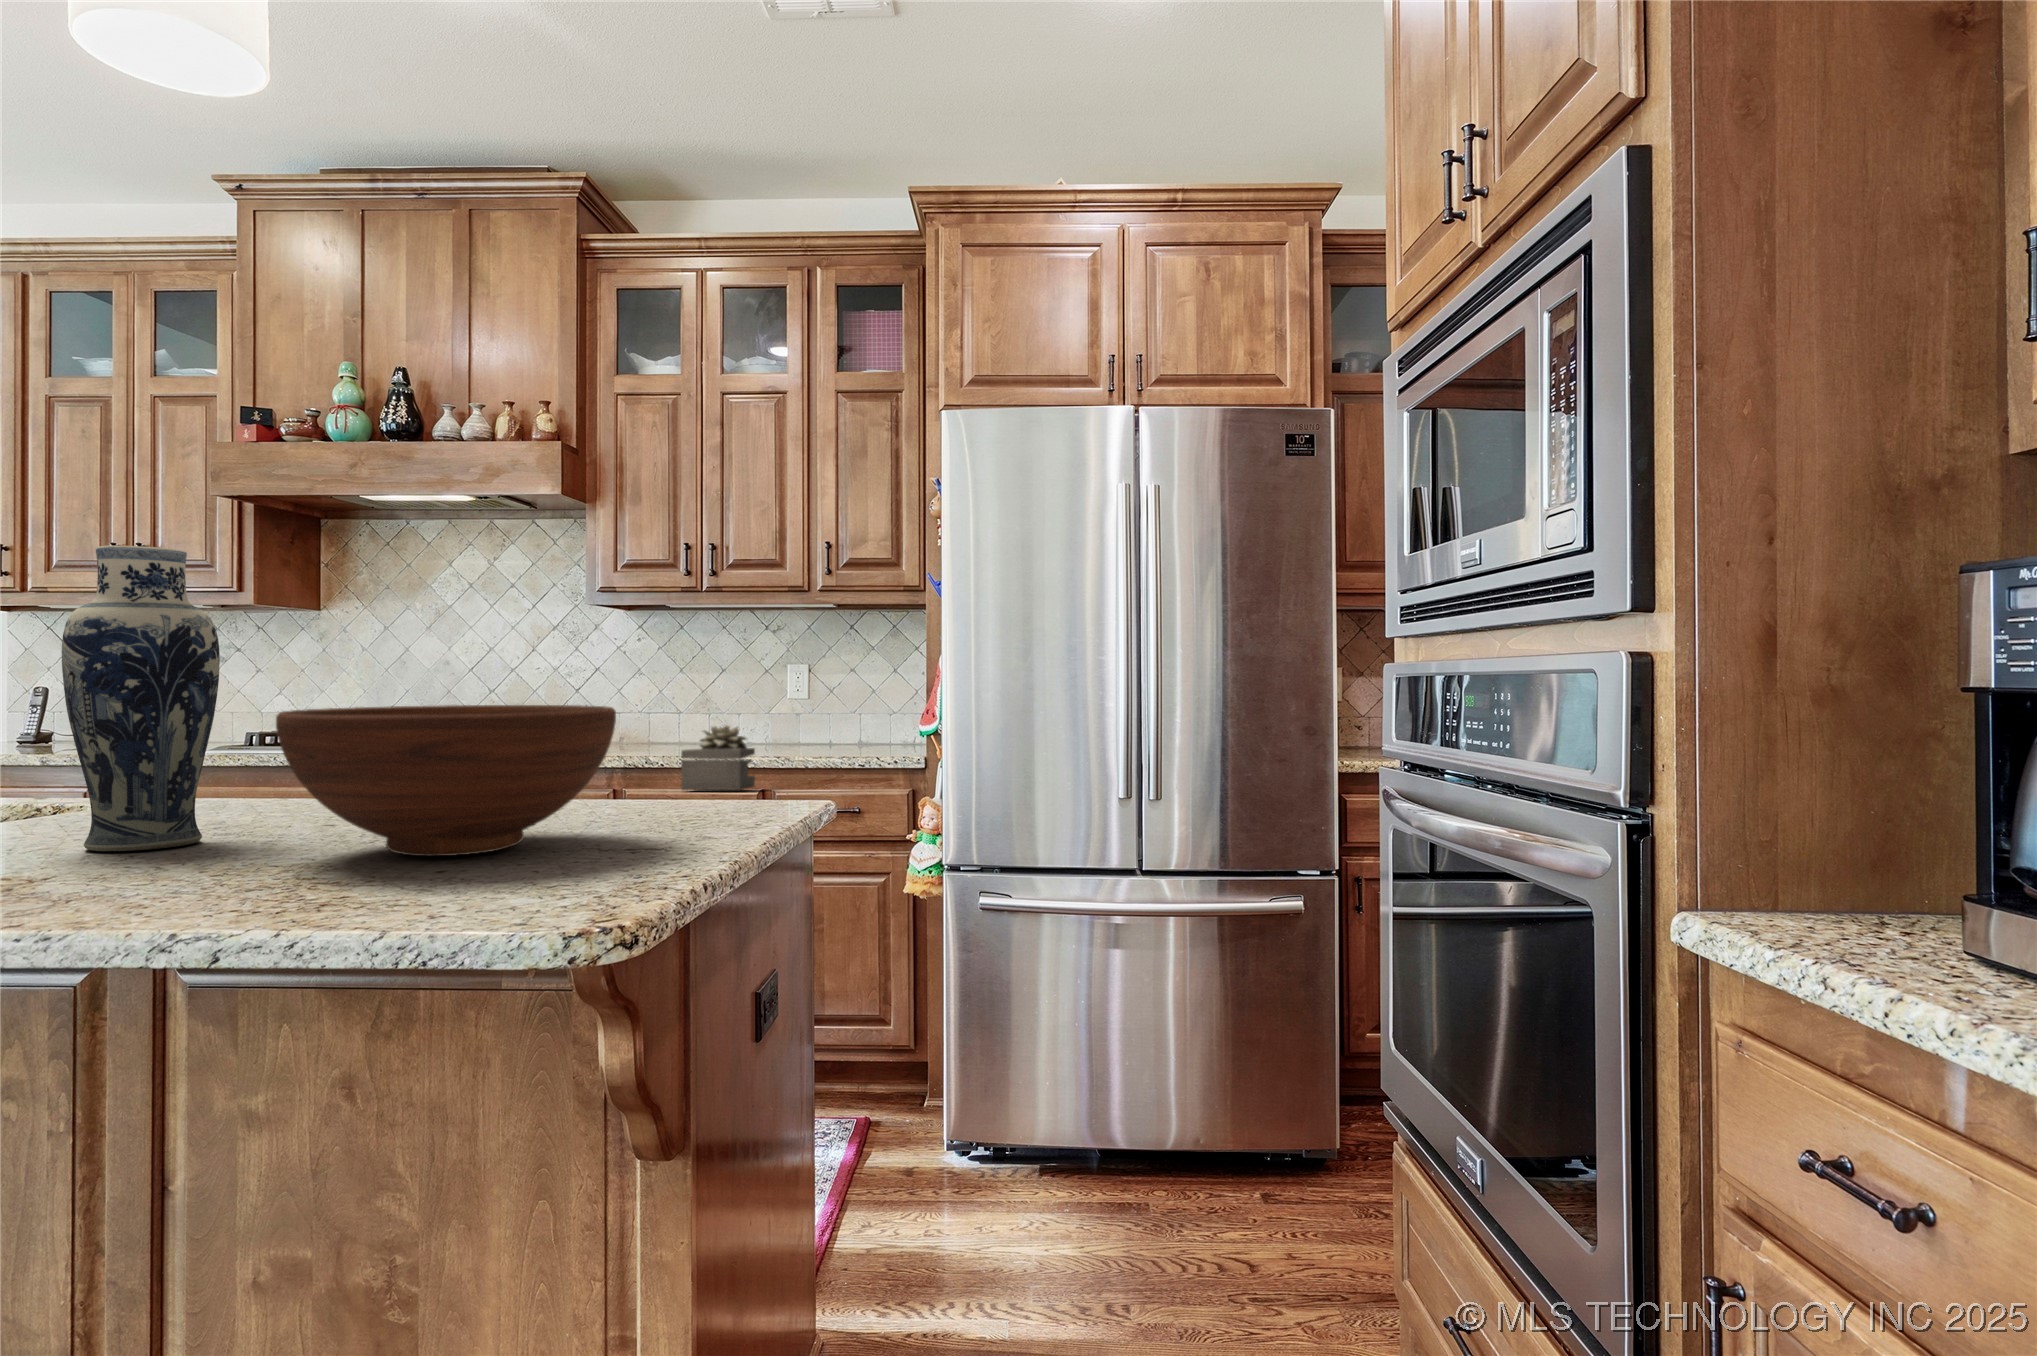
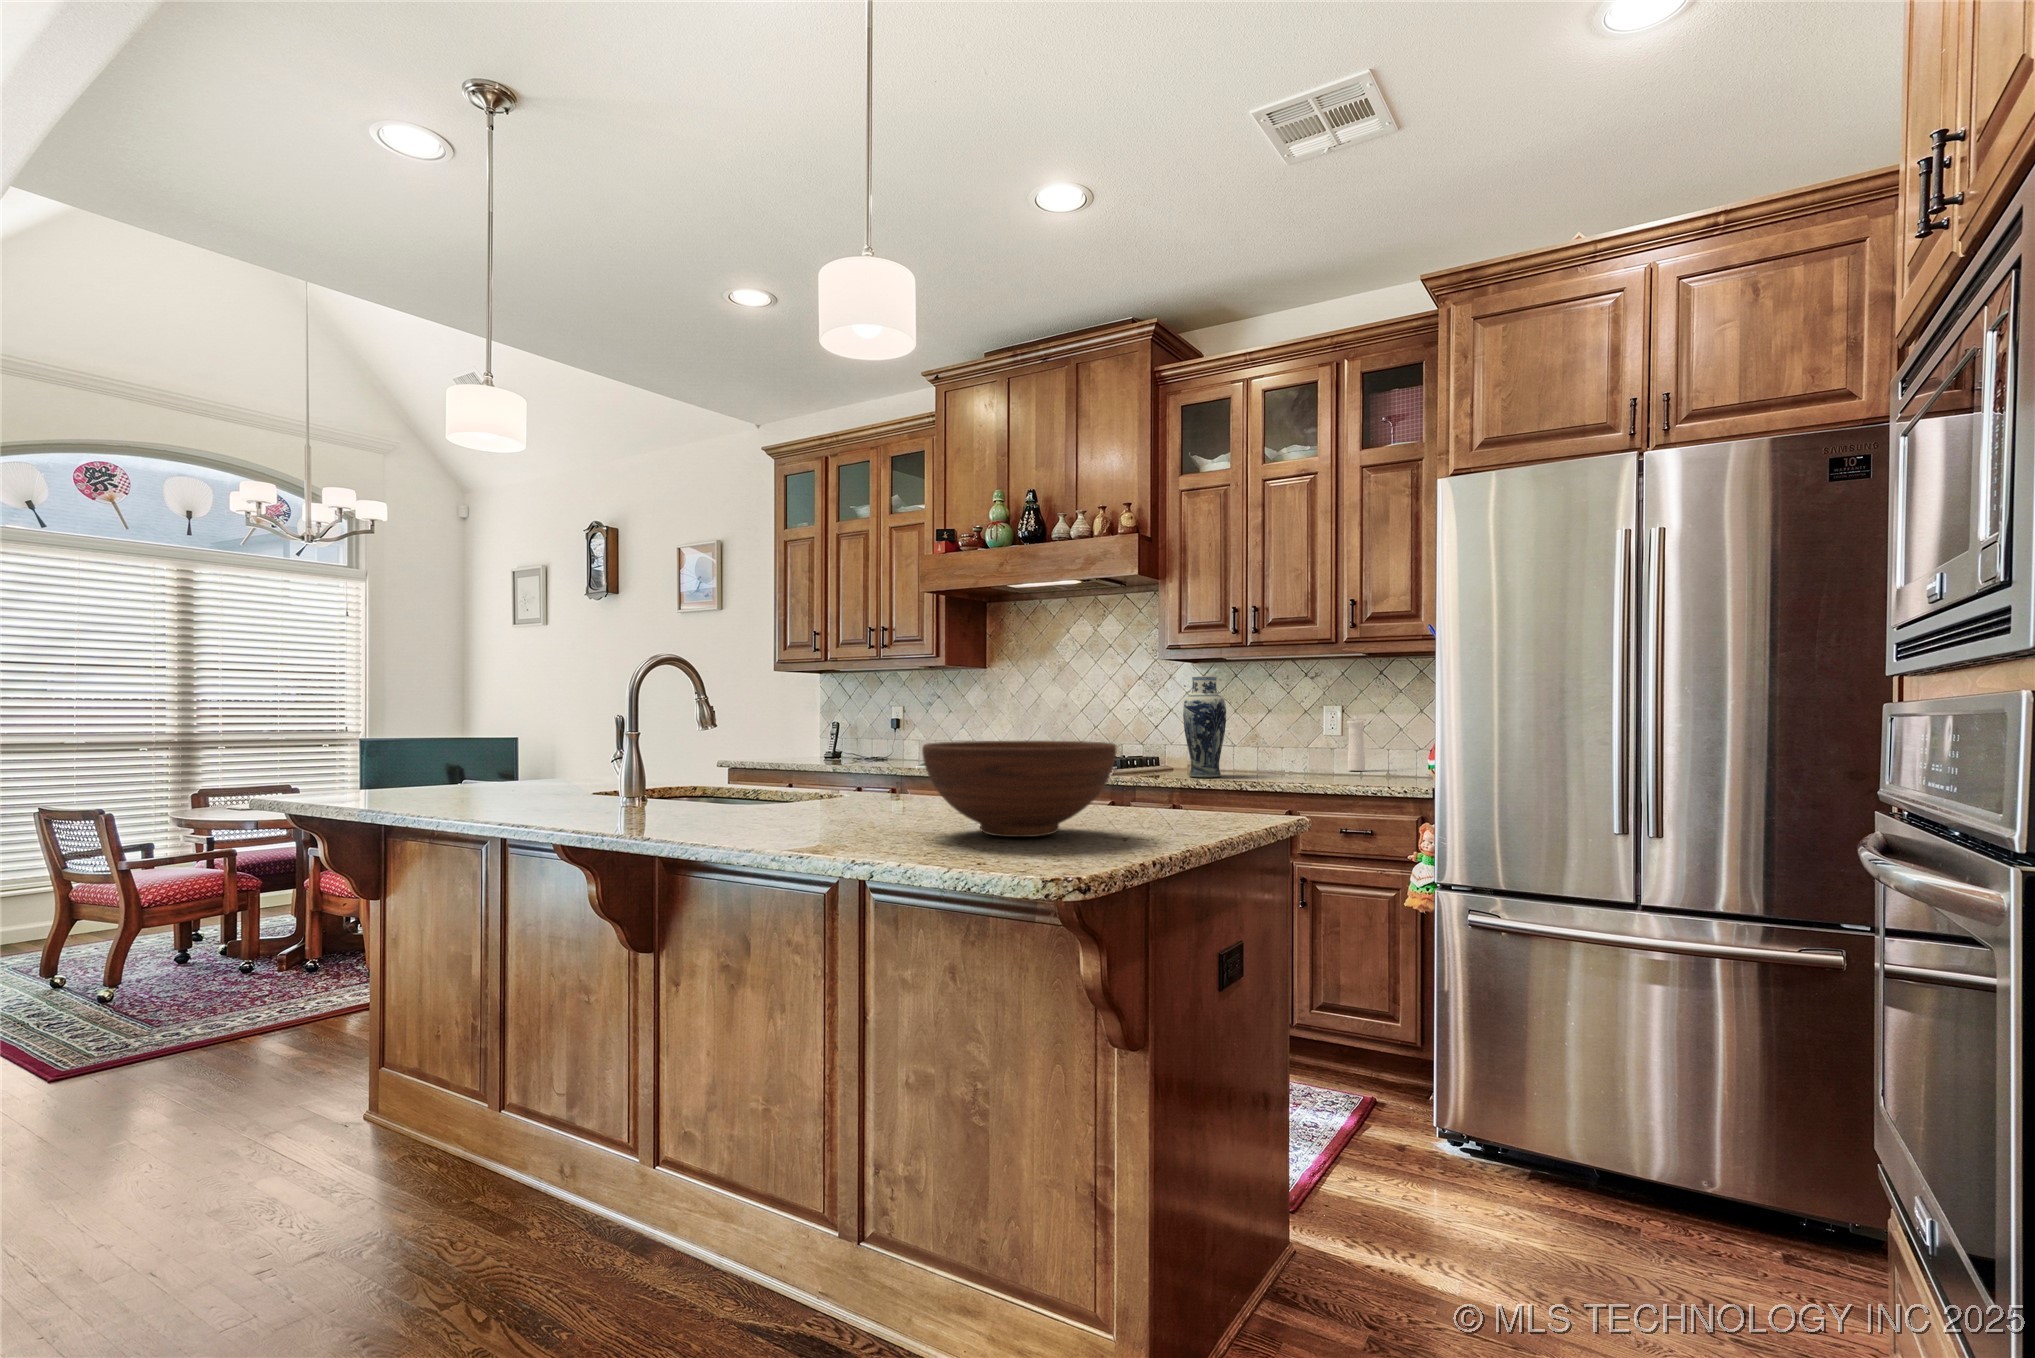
vase: present [62,546,220,851] -> present [1183,676,1226,777]
pepper mill: none [815,669,853,739] -> present [1347,716,1366,771]
succulent plant: present [681,725,755,791] -> none [1225,755,1287,811]

